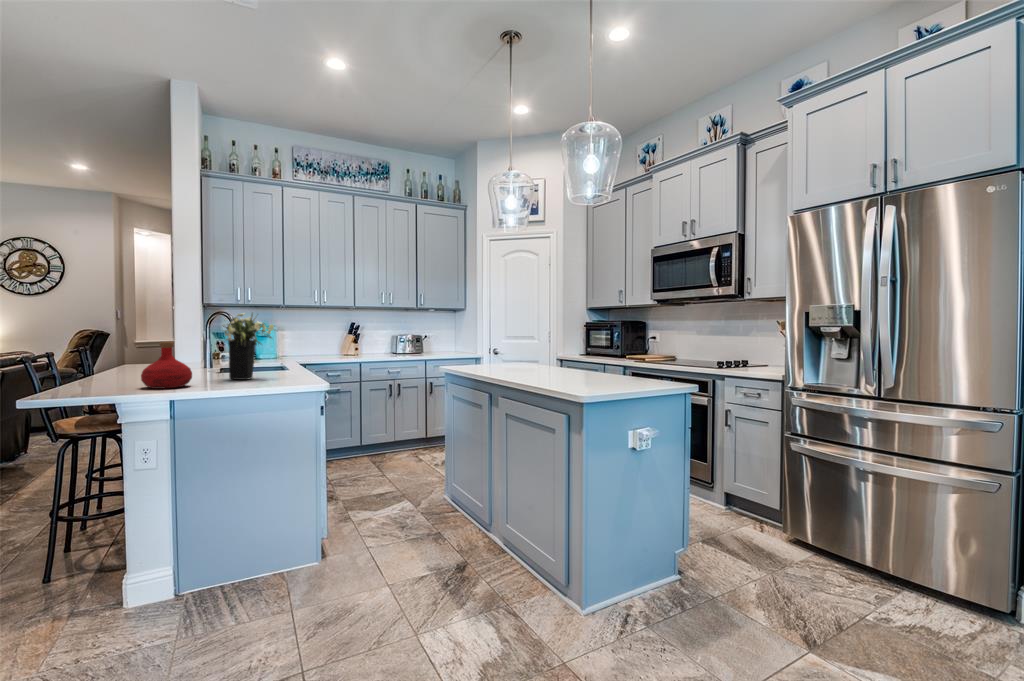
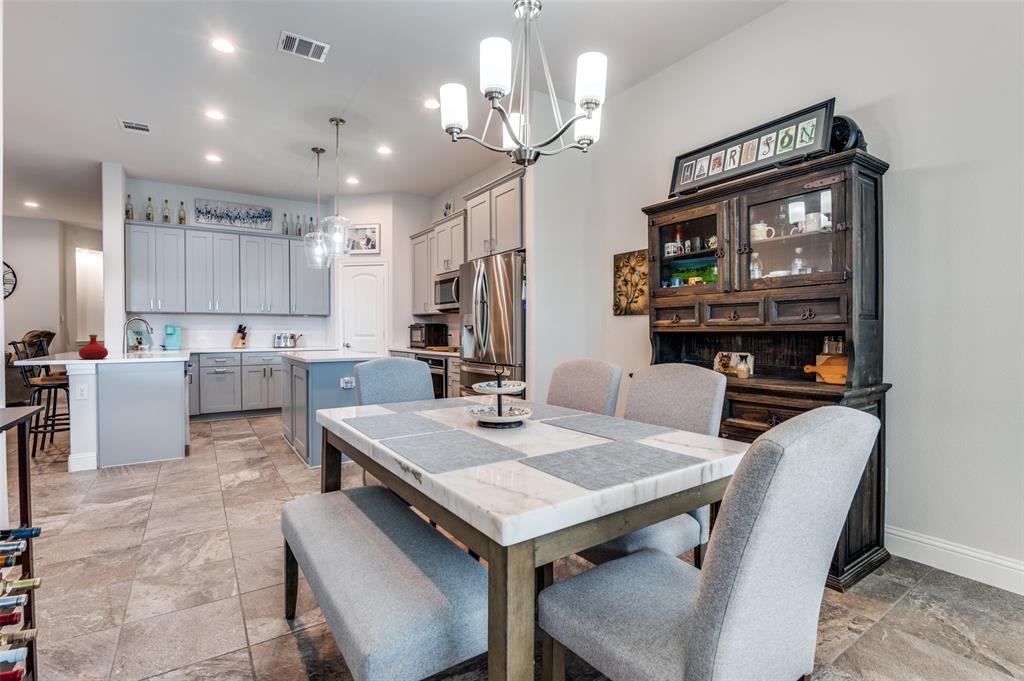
flower arrangement: present [223,313,274,380] -> none [124,318,163,357]

